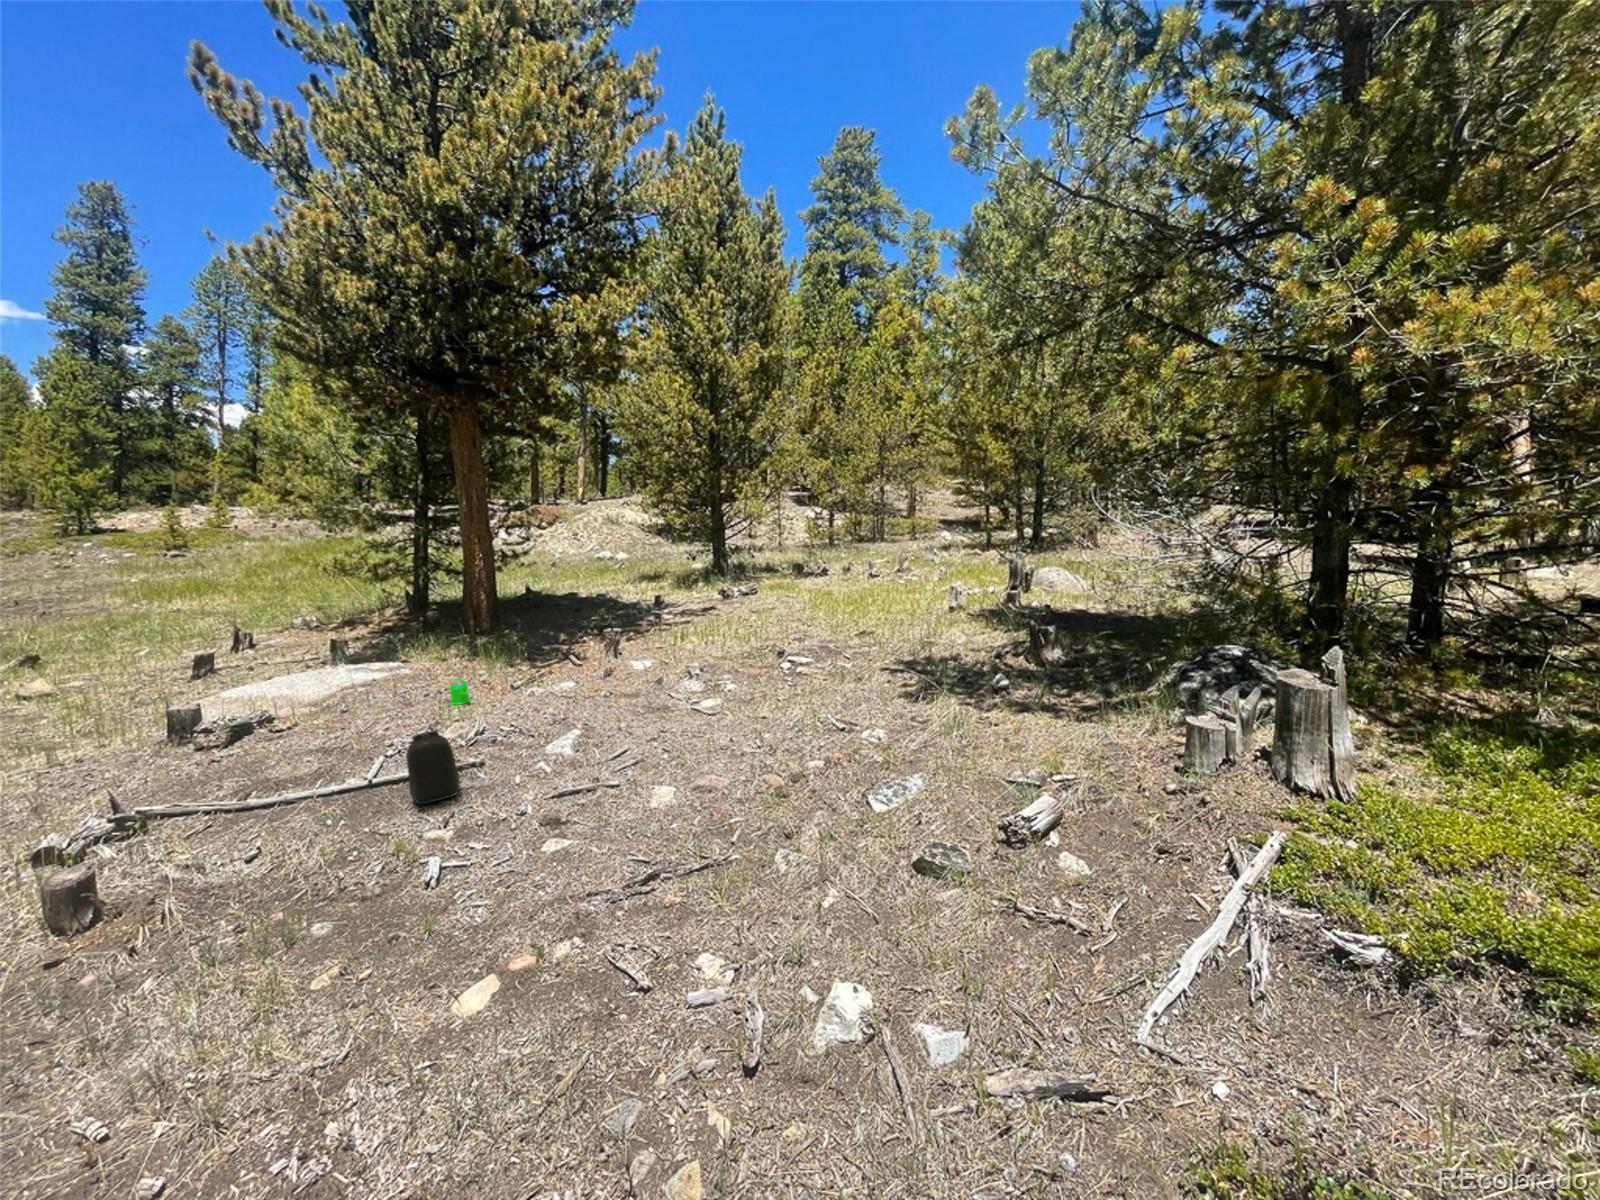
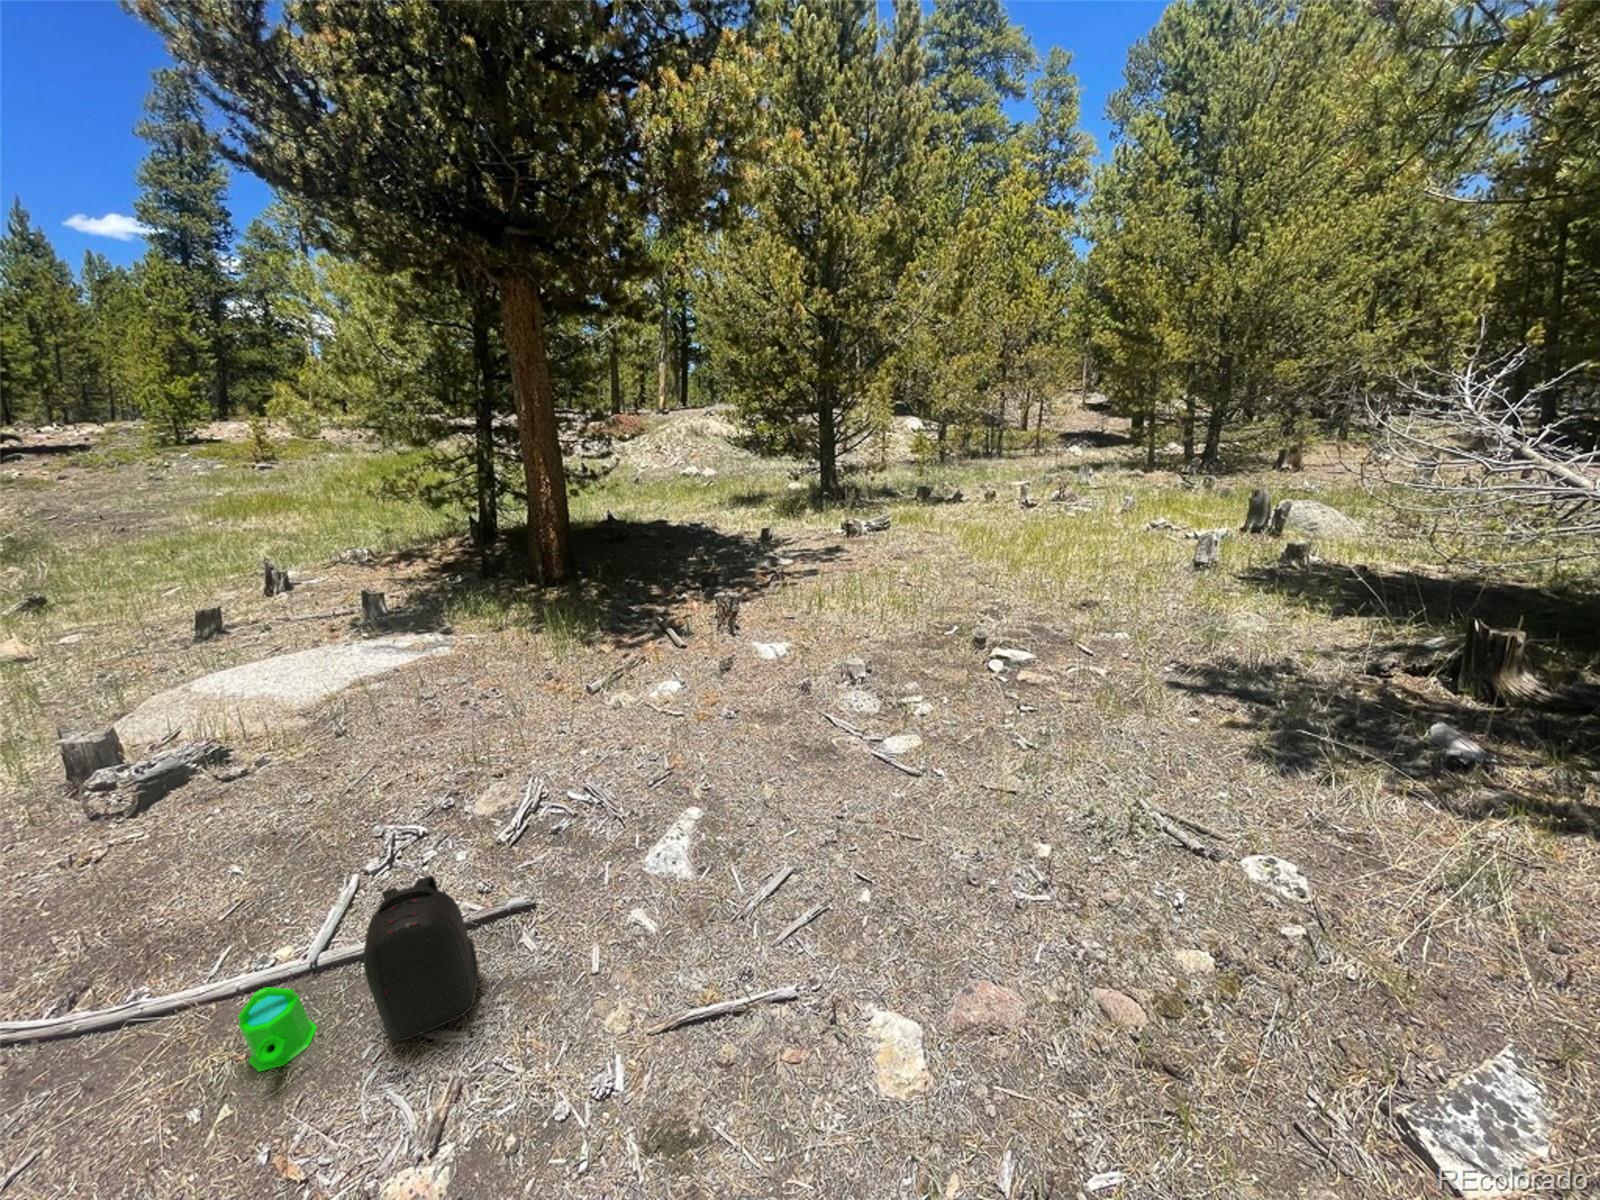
watering can: present [450,678,471,705] -> present [238,987,317,1072]

